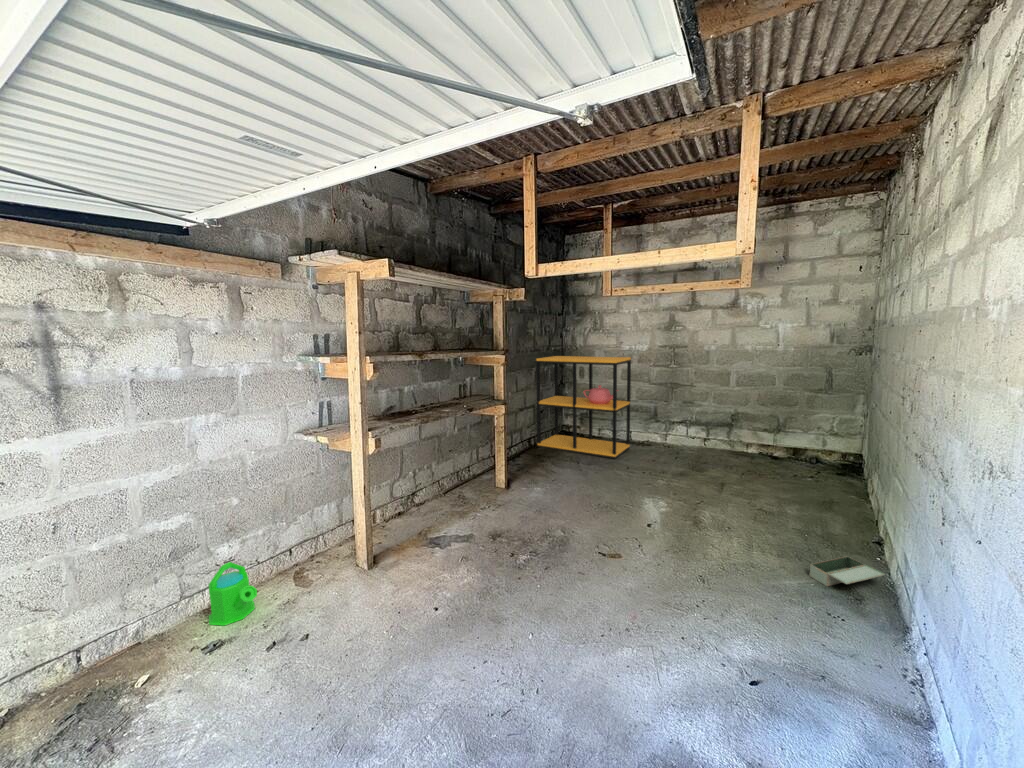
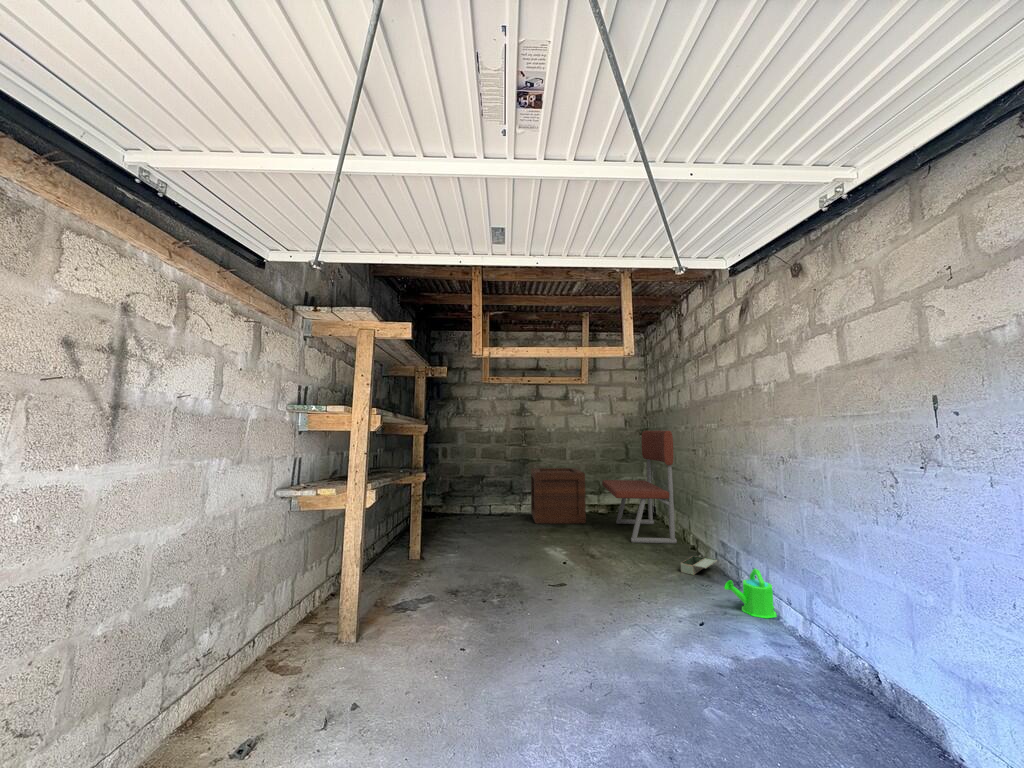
bench: none [757,353,877,524] -> present [602,431,677,543]
shelving unit: present [536,356,631,459] -> none [412,437,496,527]
wooden crate: none [670,394,743,469] -> present [531,468,586,524]
watering can: present [208,562,257,626] -> present [724,569,777,619]

